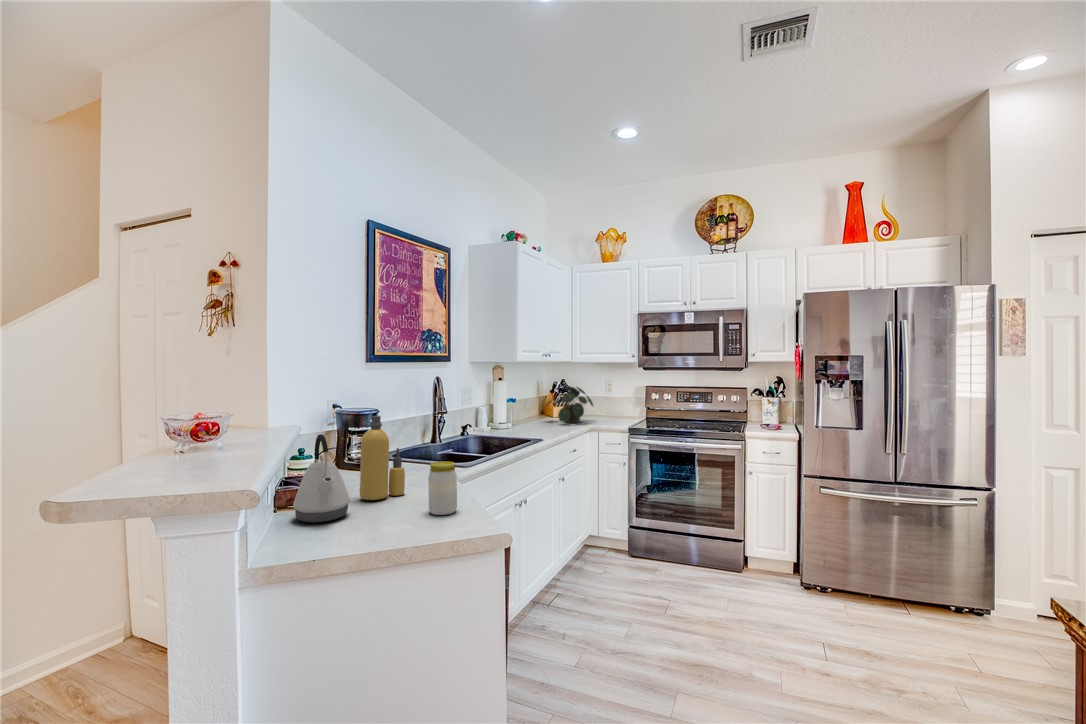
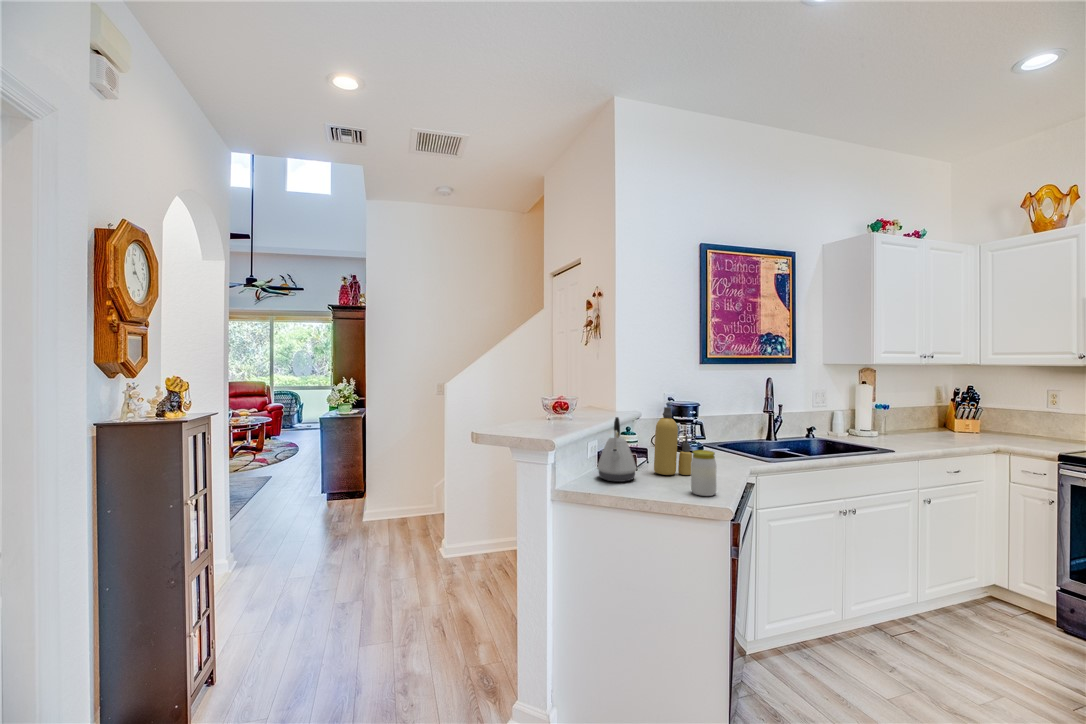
potted plant: present [545,386,593,423] -> none [930,395,1010,440]

